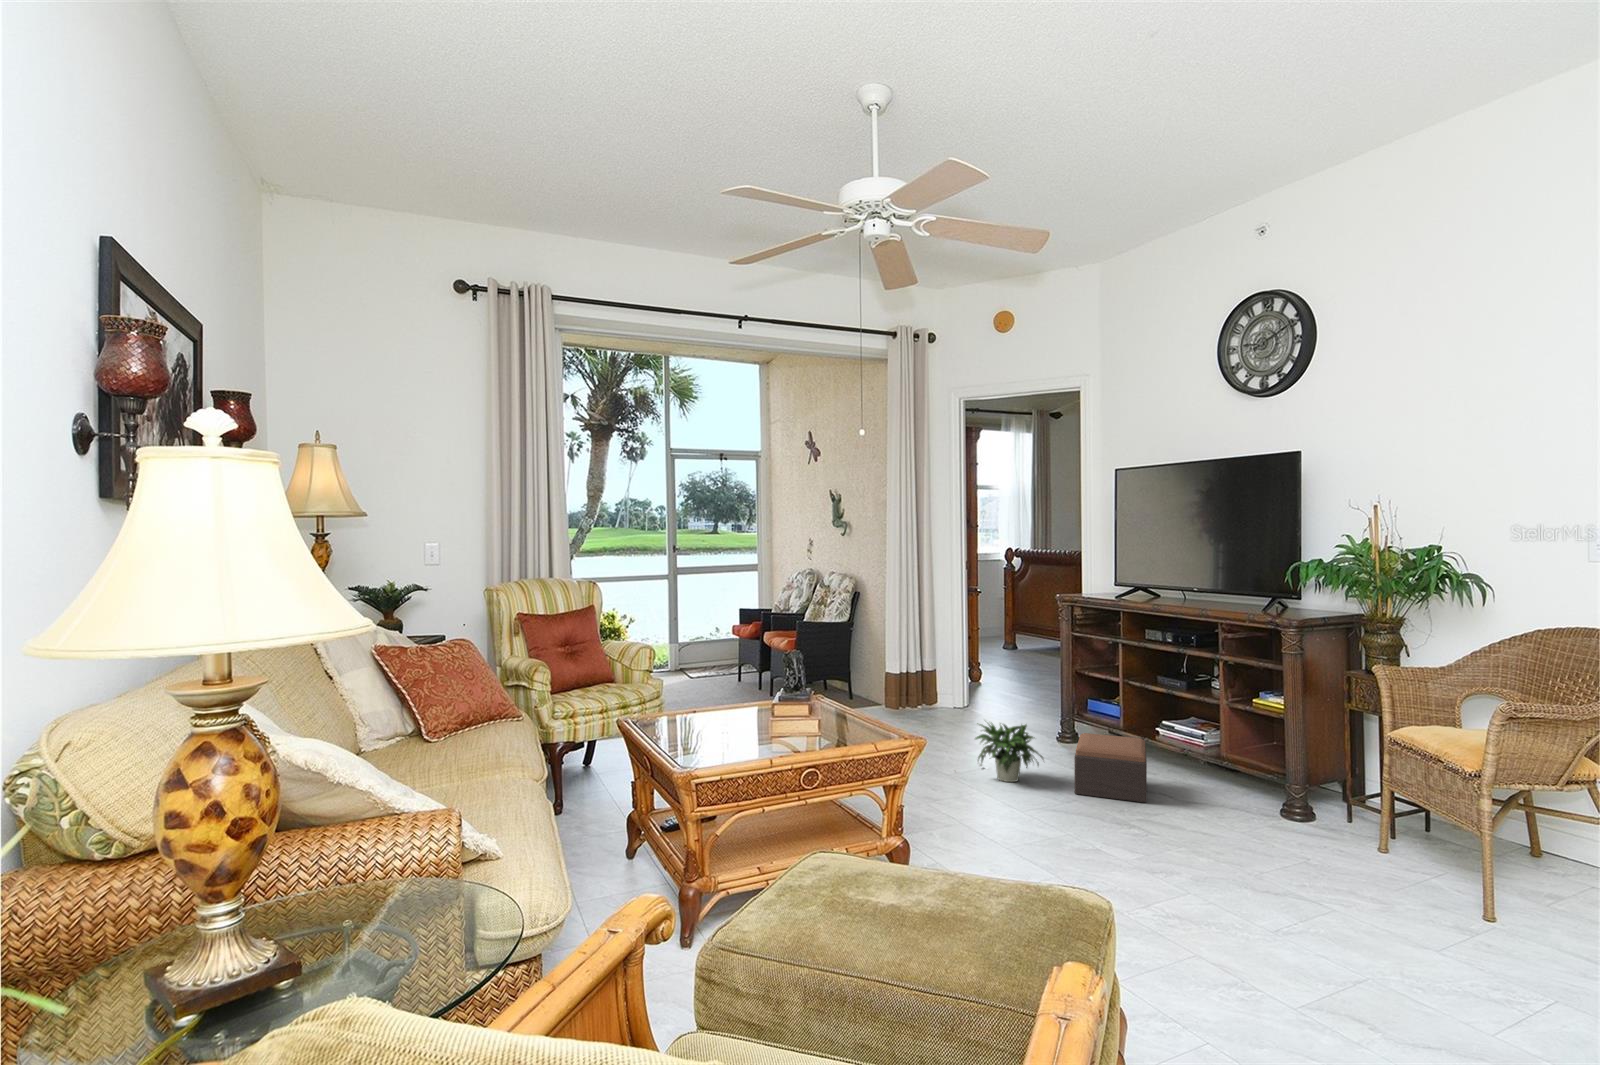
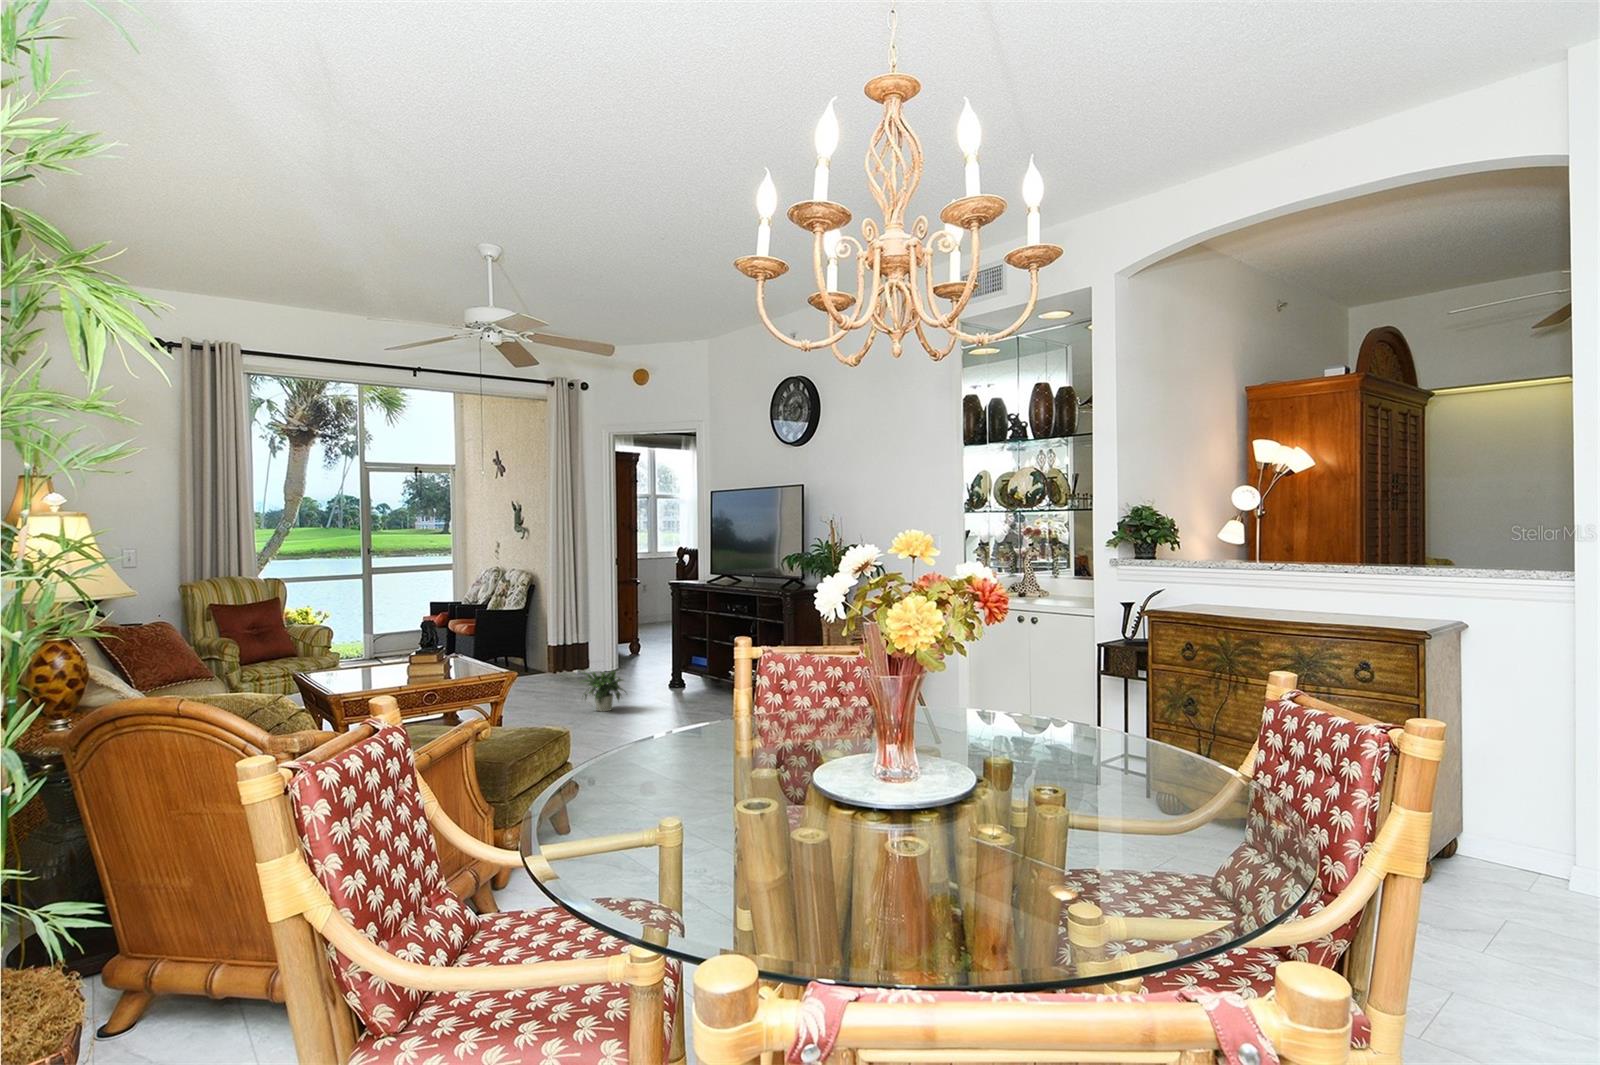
footstool: present [1074,733,1147,803] -> none [643,675,698,716]

